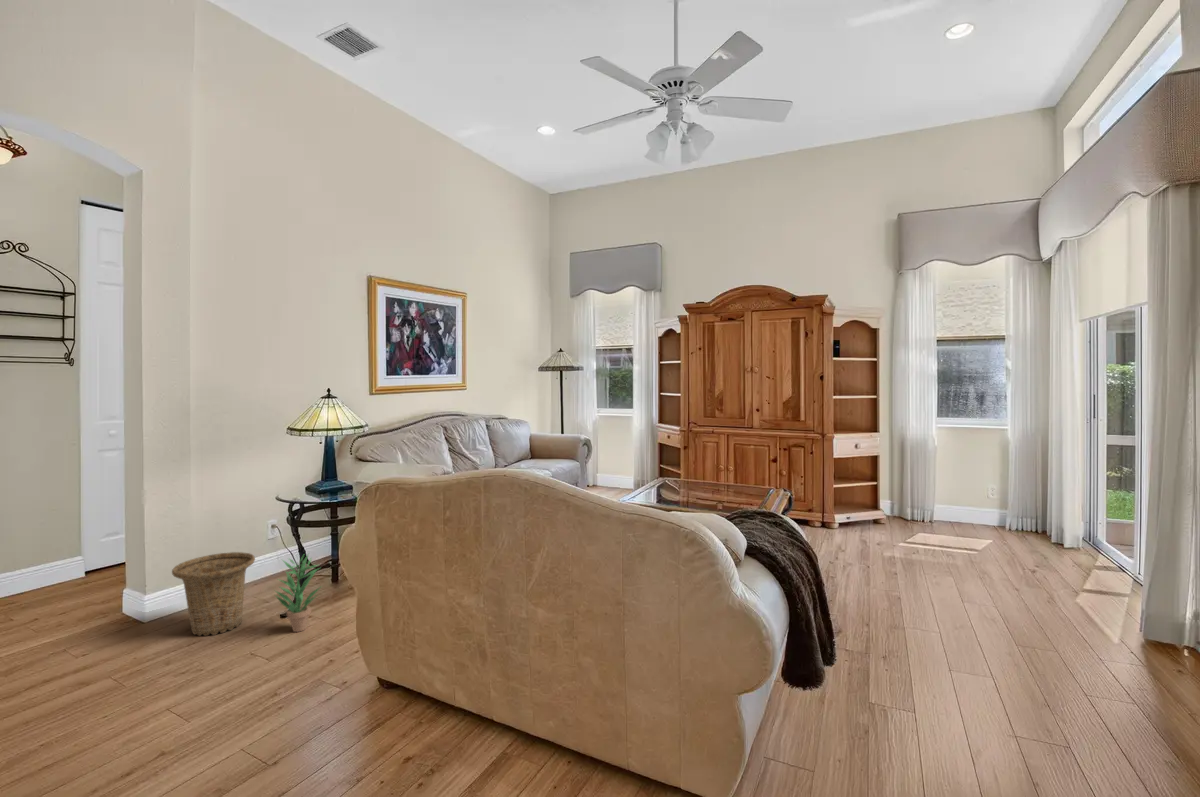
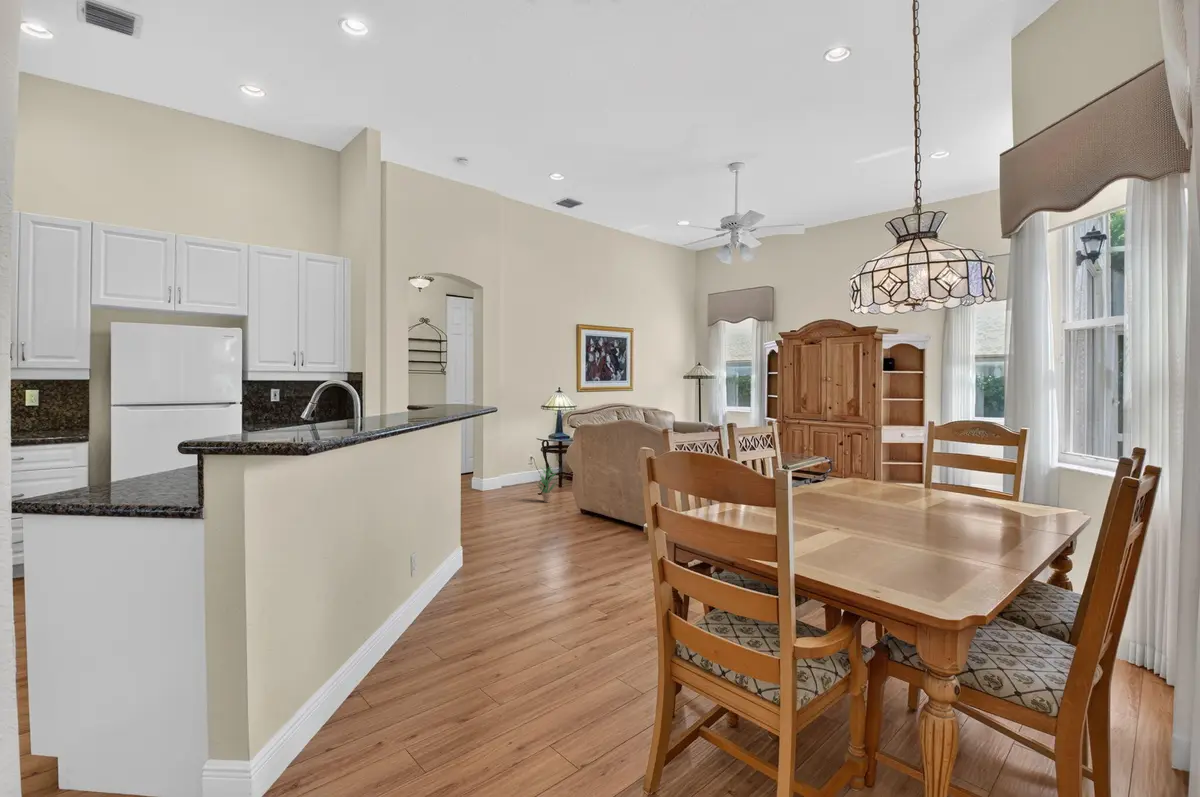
basket: present [172,552,255,636] -> none [495,465,527,500]

